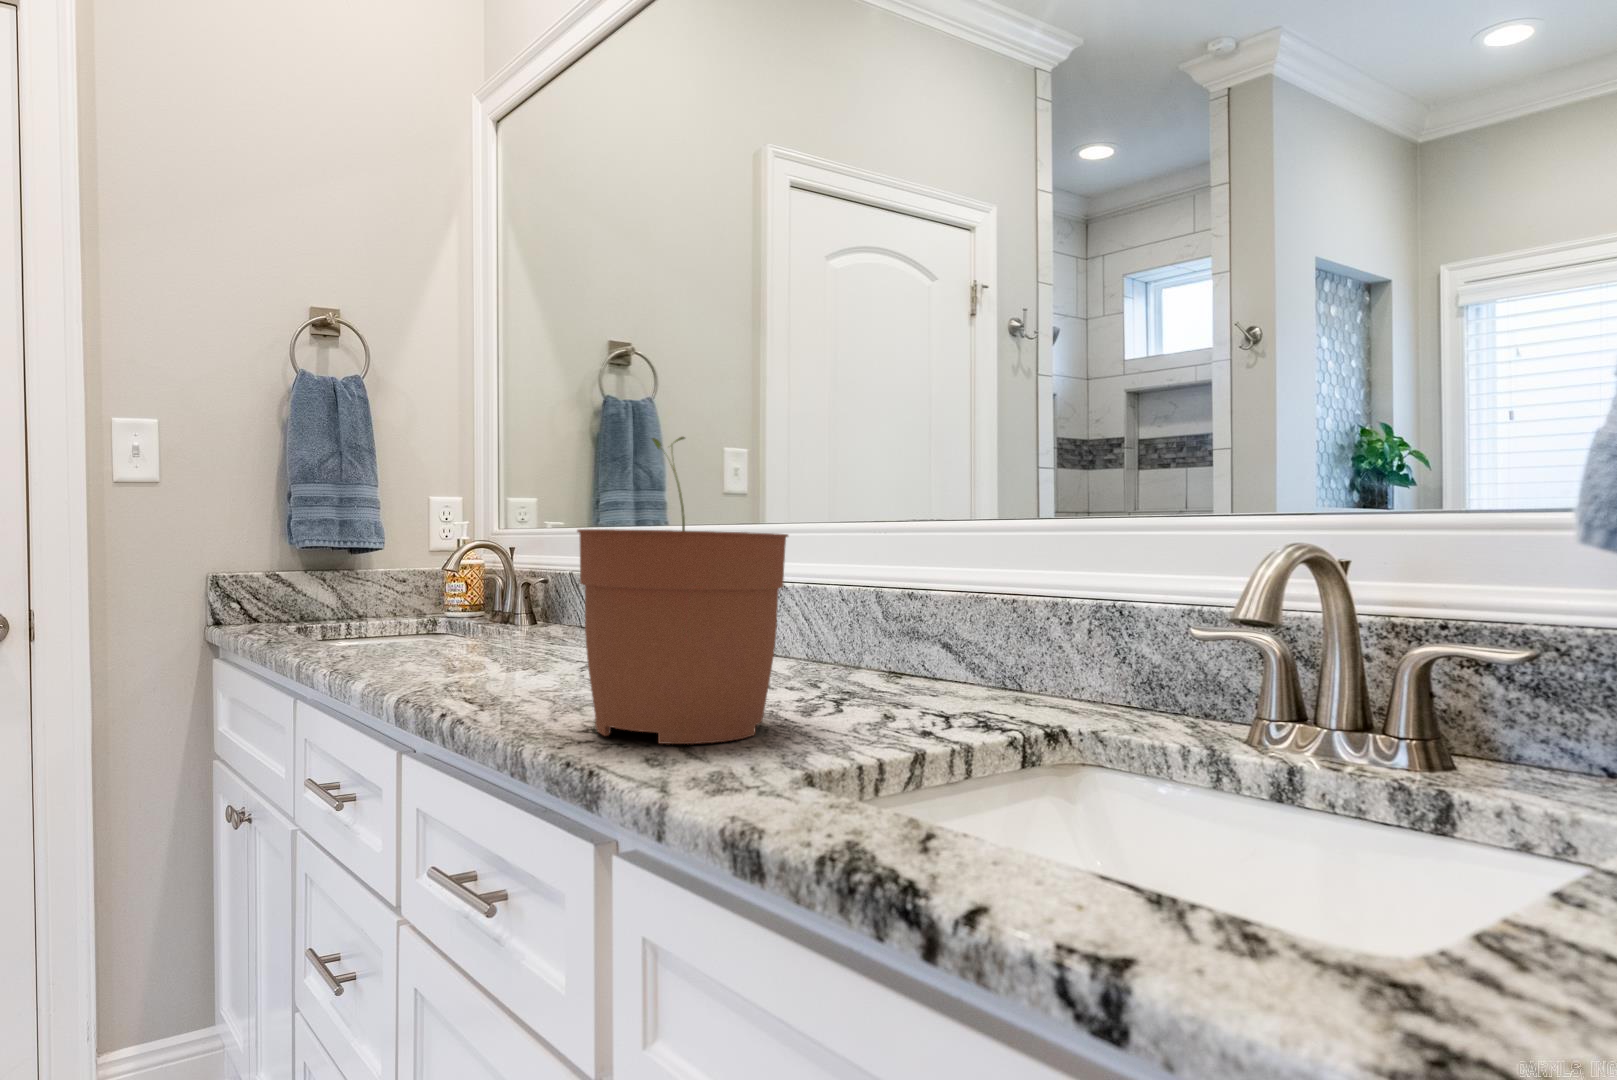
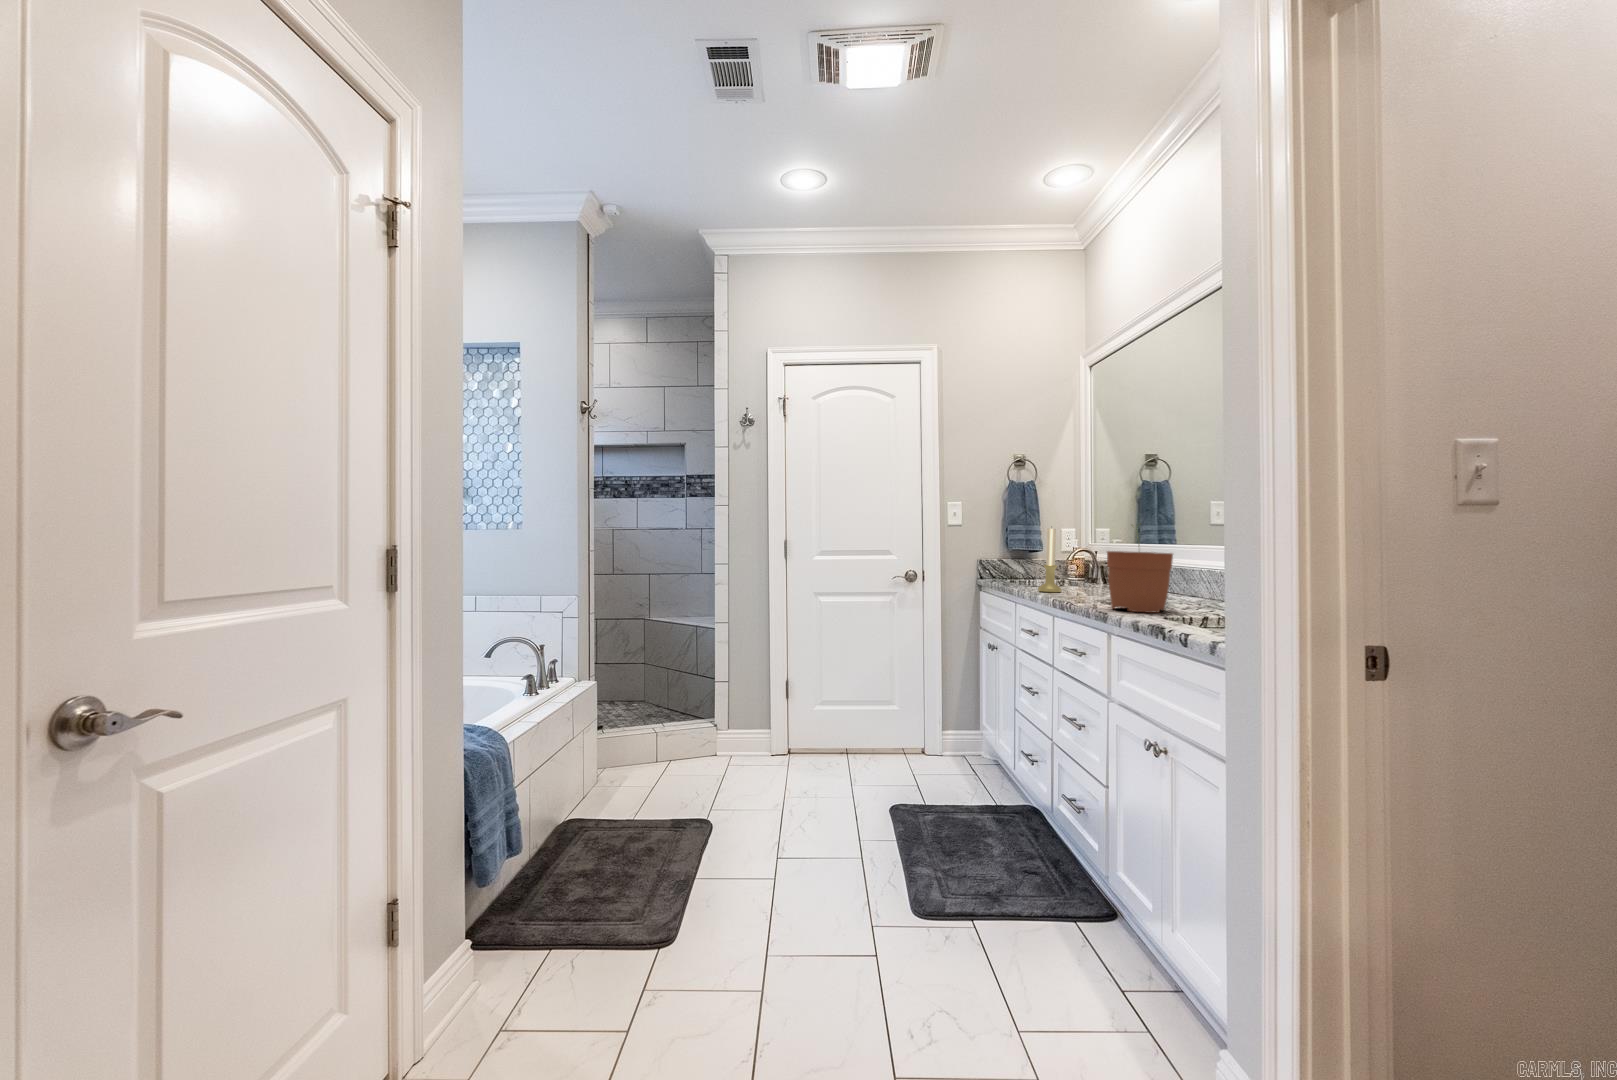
candle holder: none [357,471,427,664] -> present [1038,528,1062,592]

